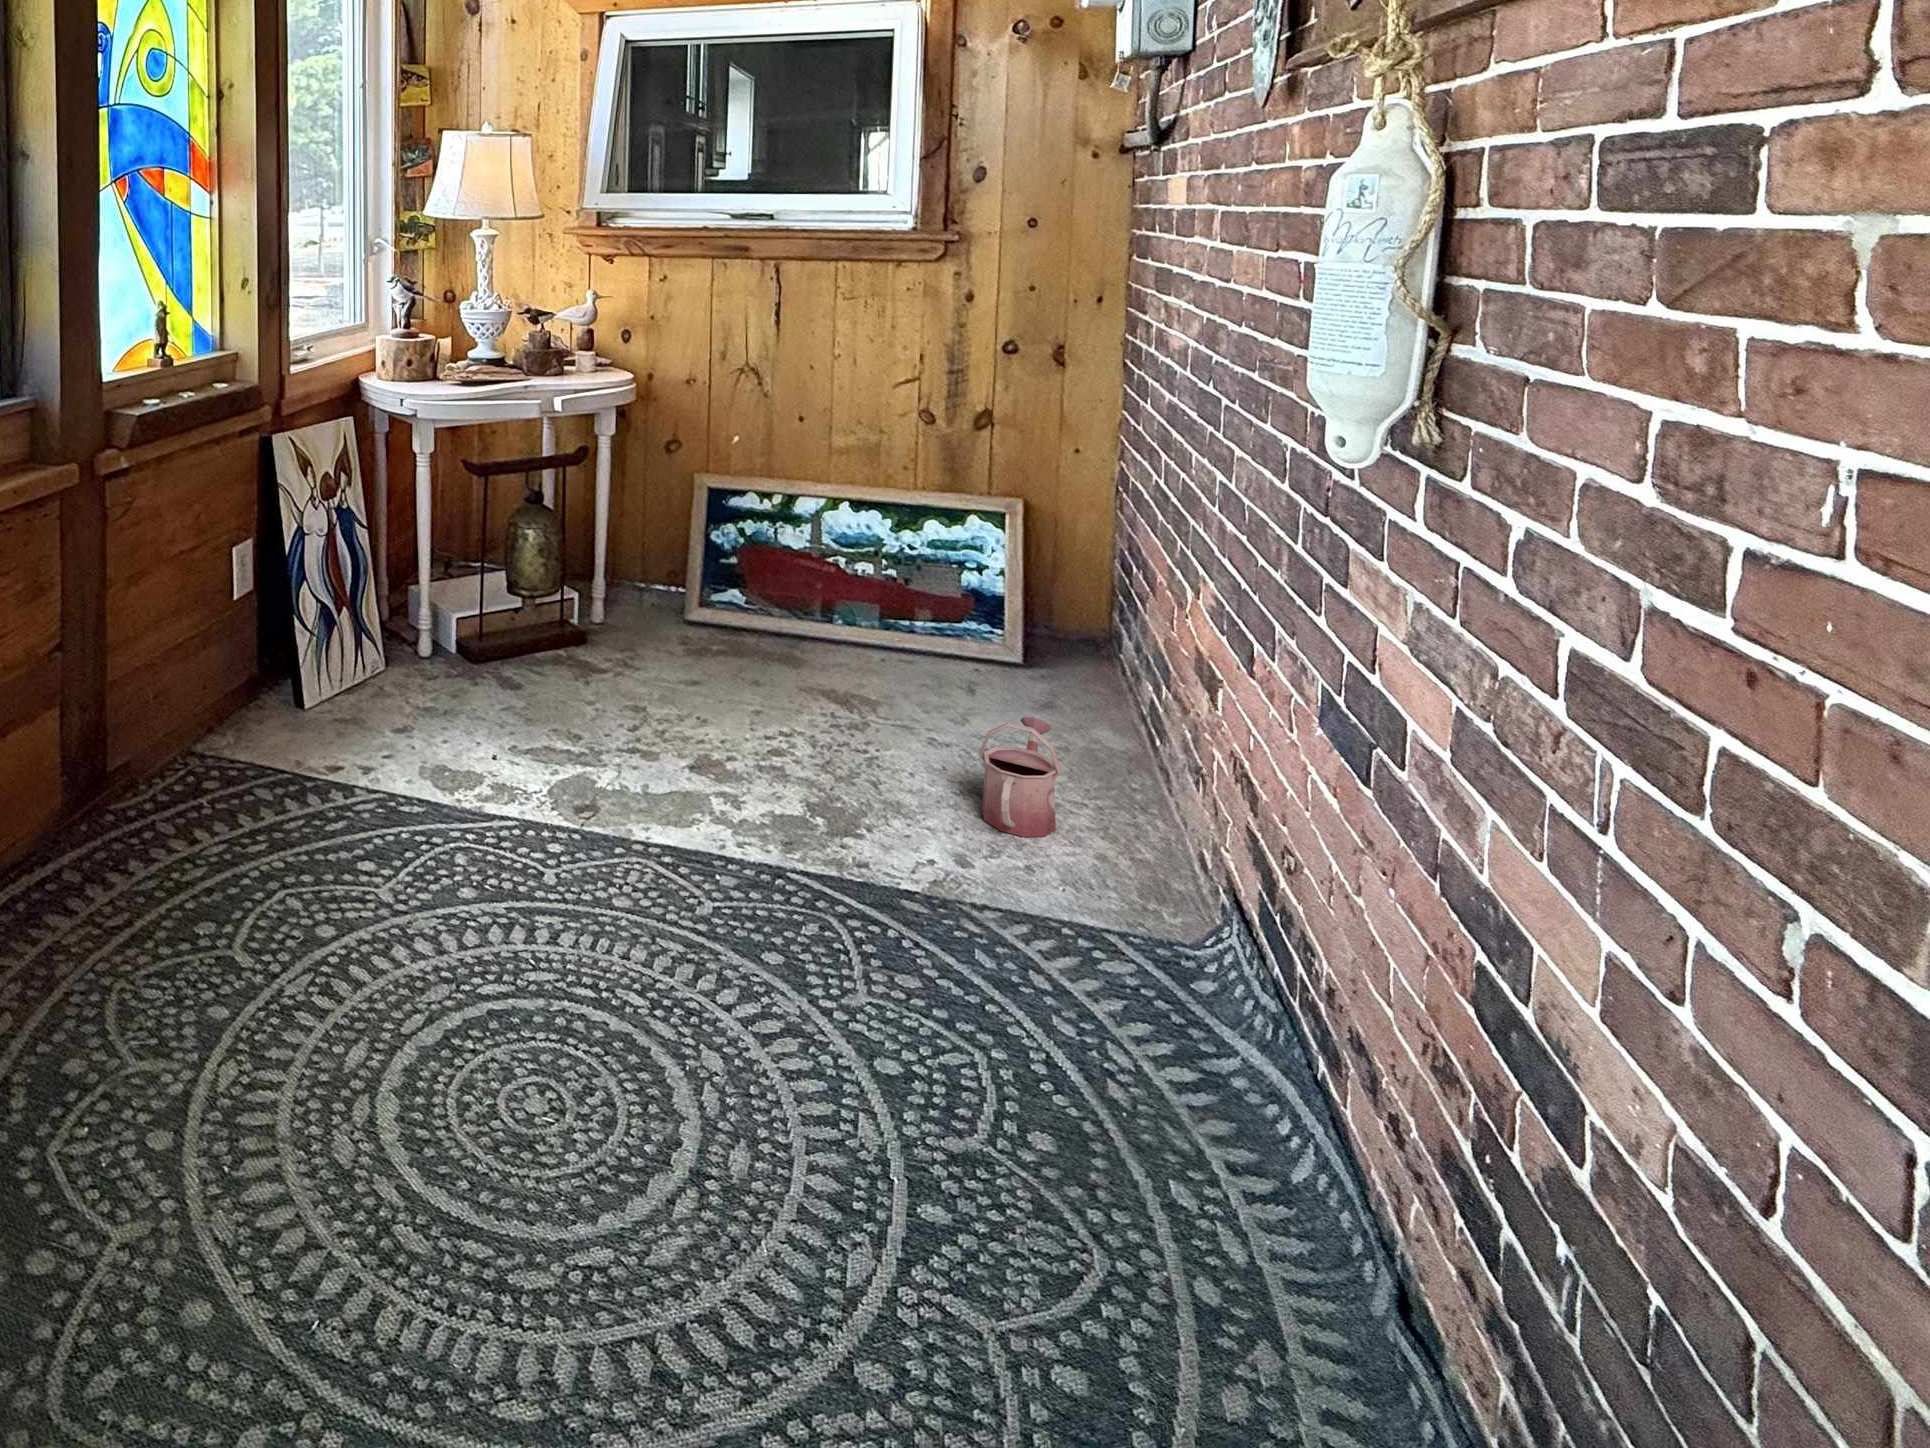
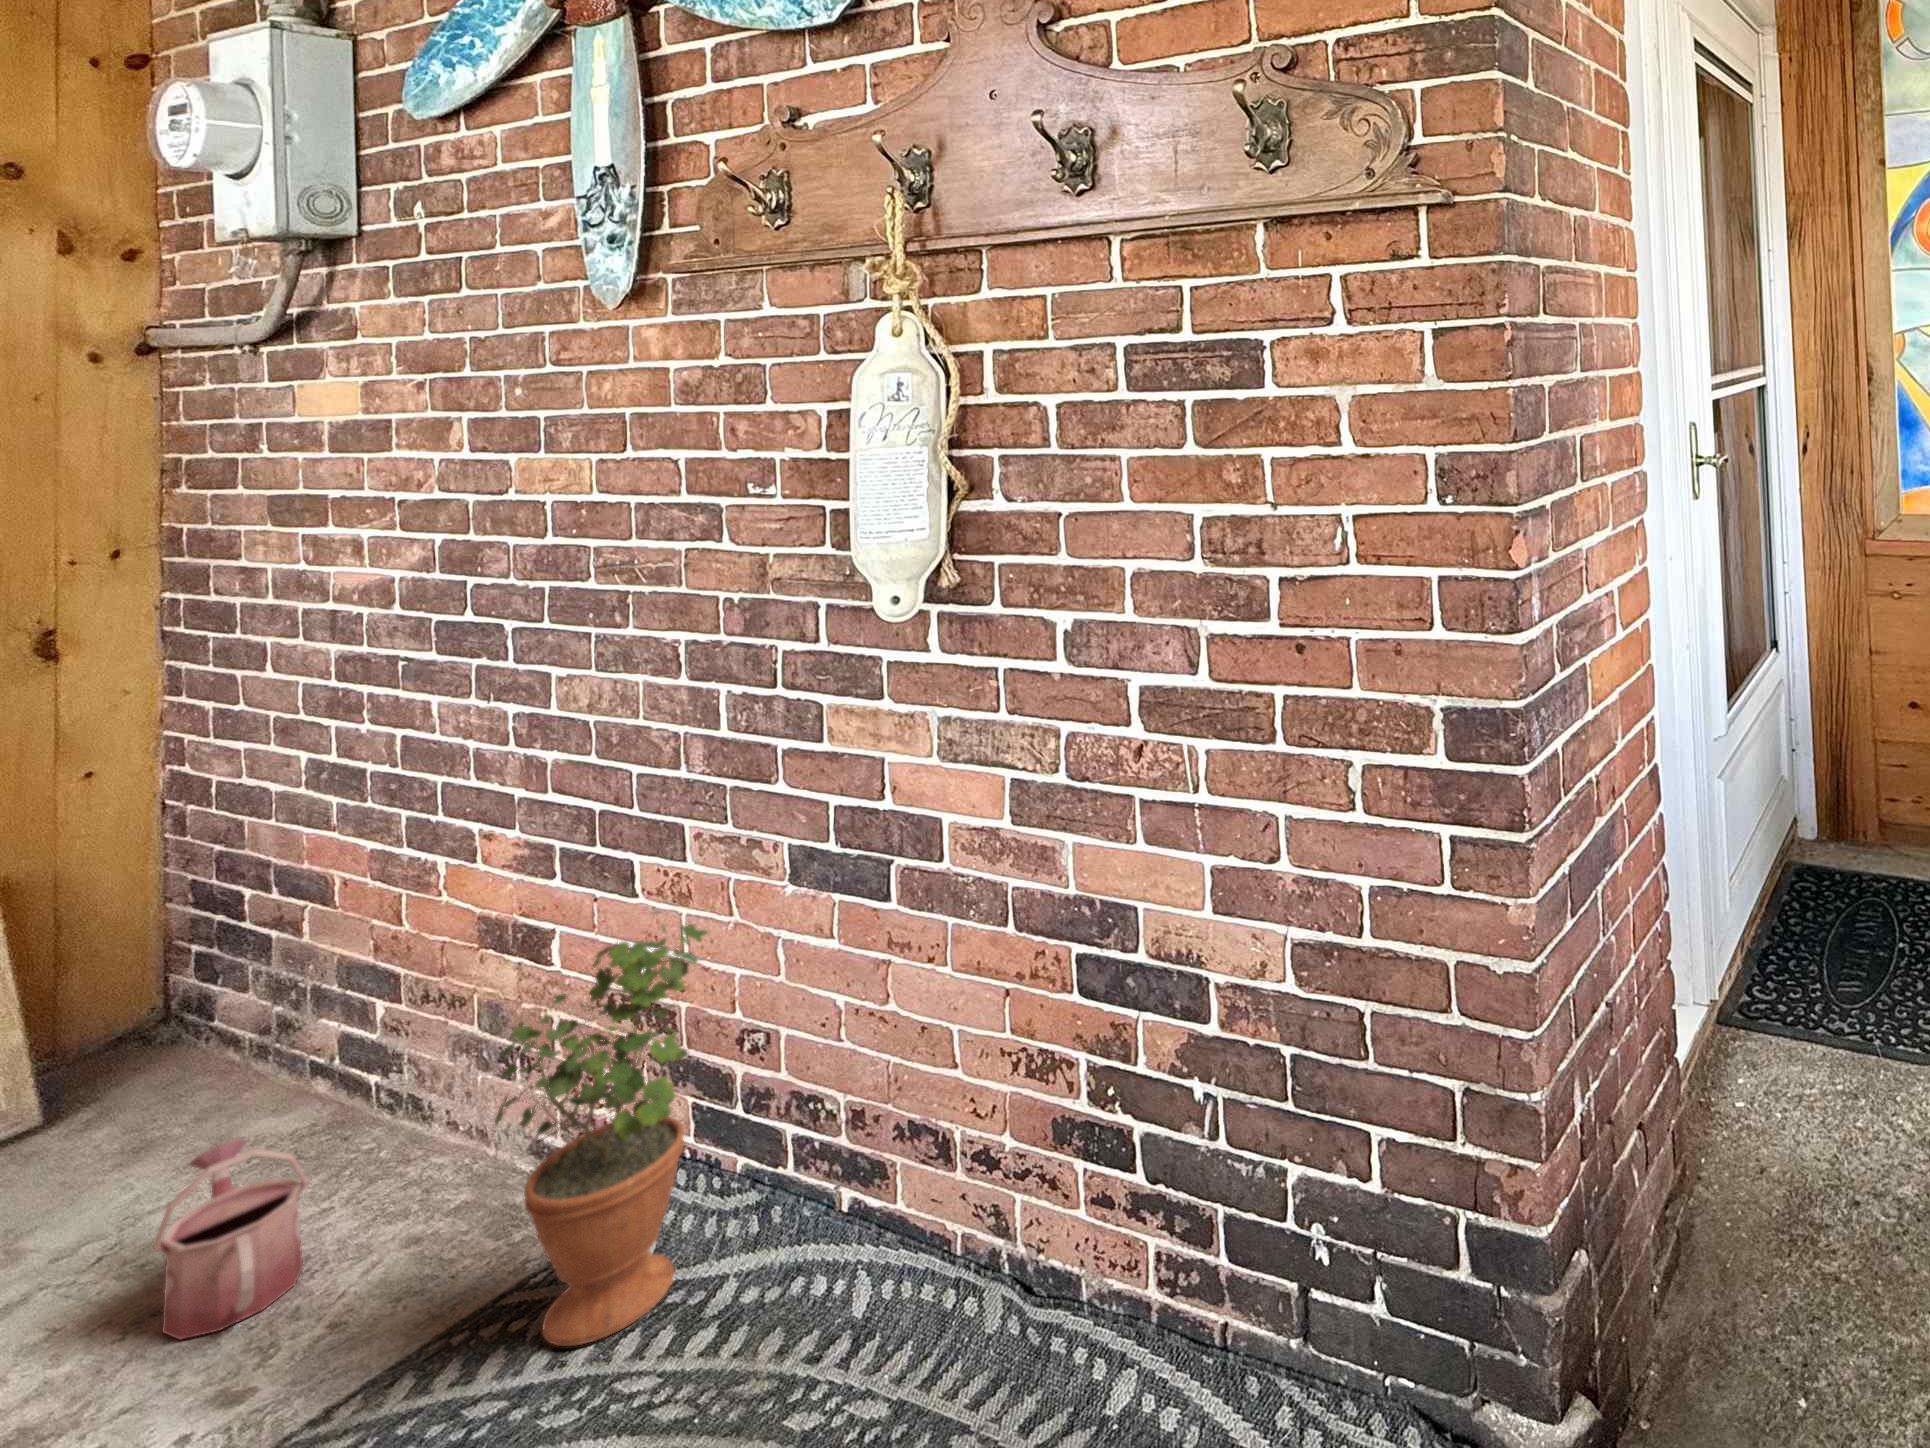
potted plant: none [1082,686,1273,1024] -> present [495,911,707,1346]

